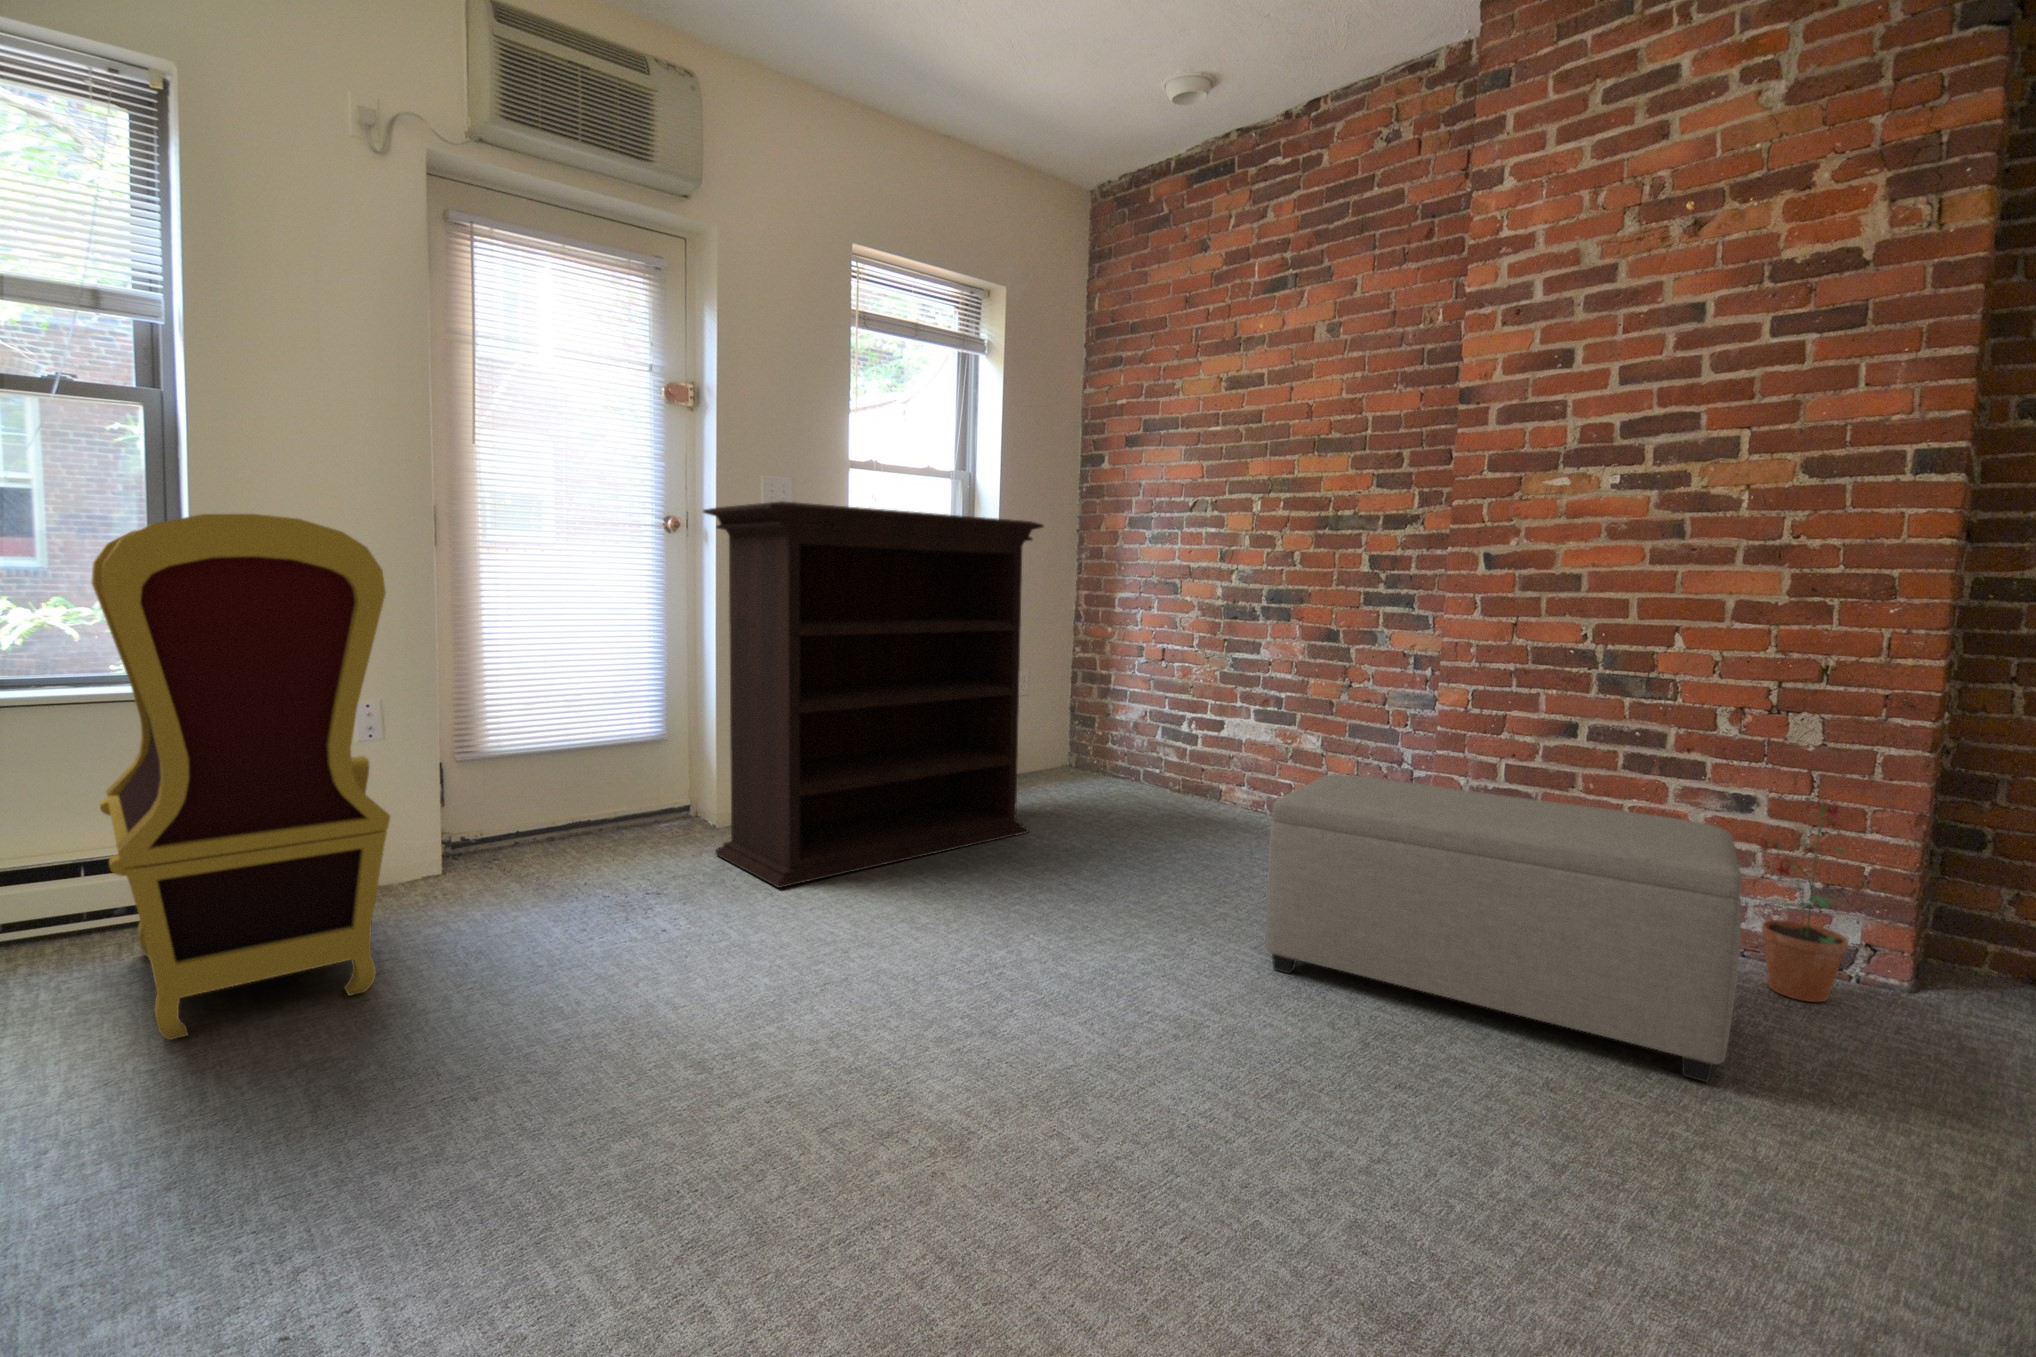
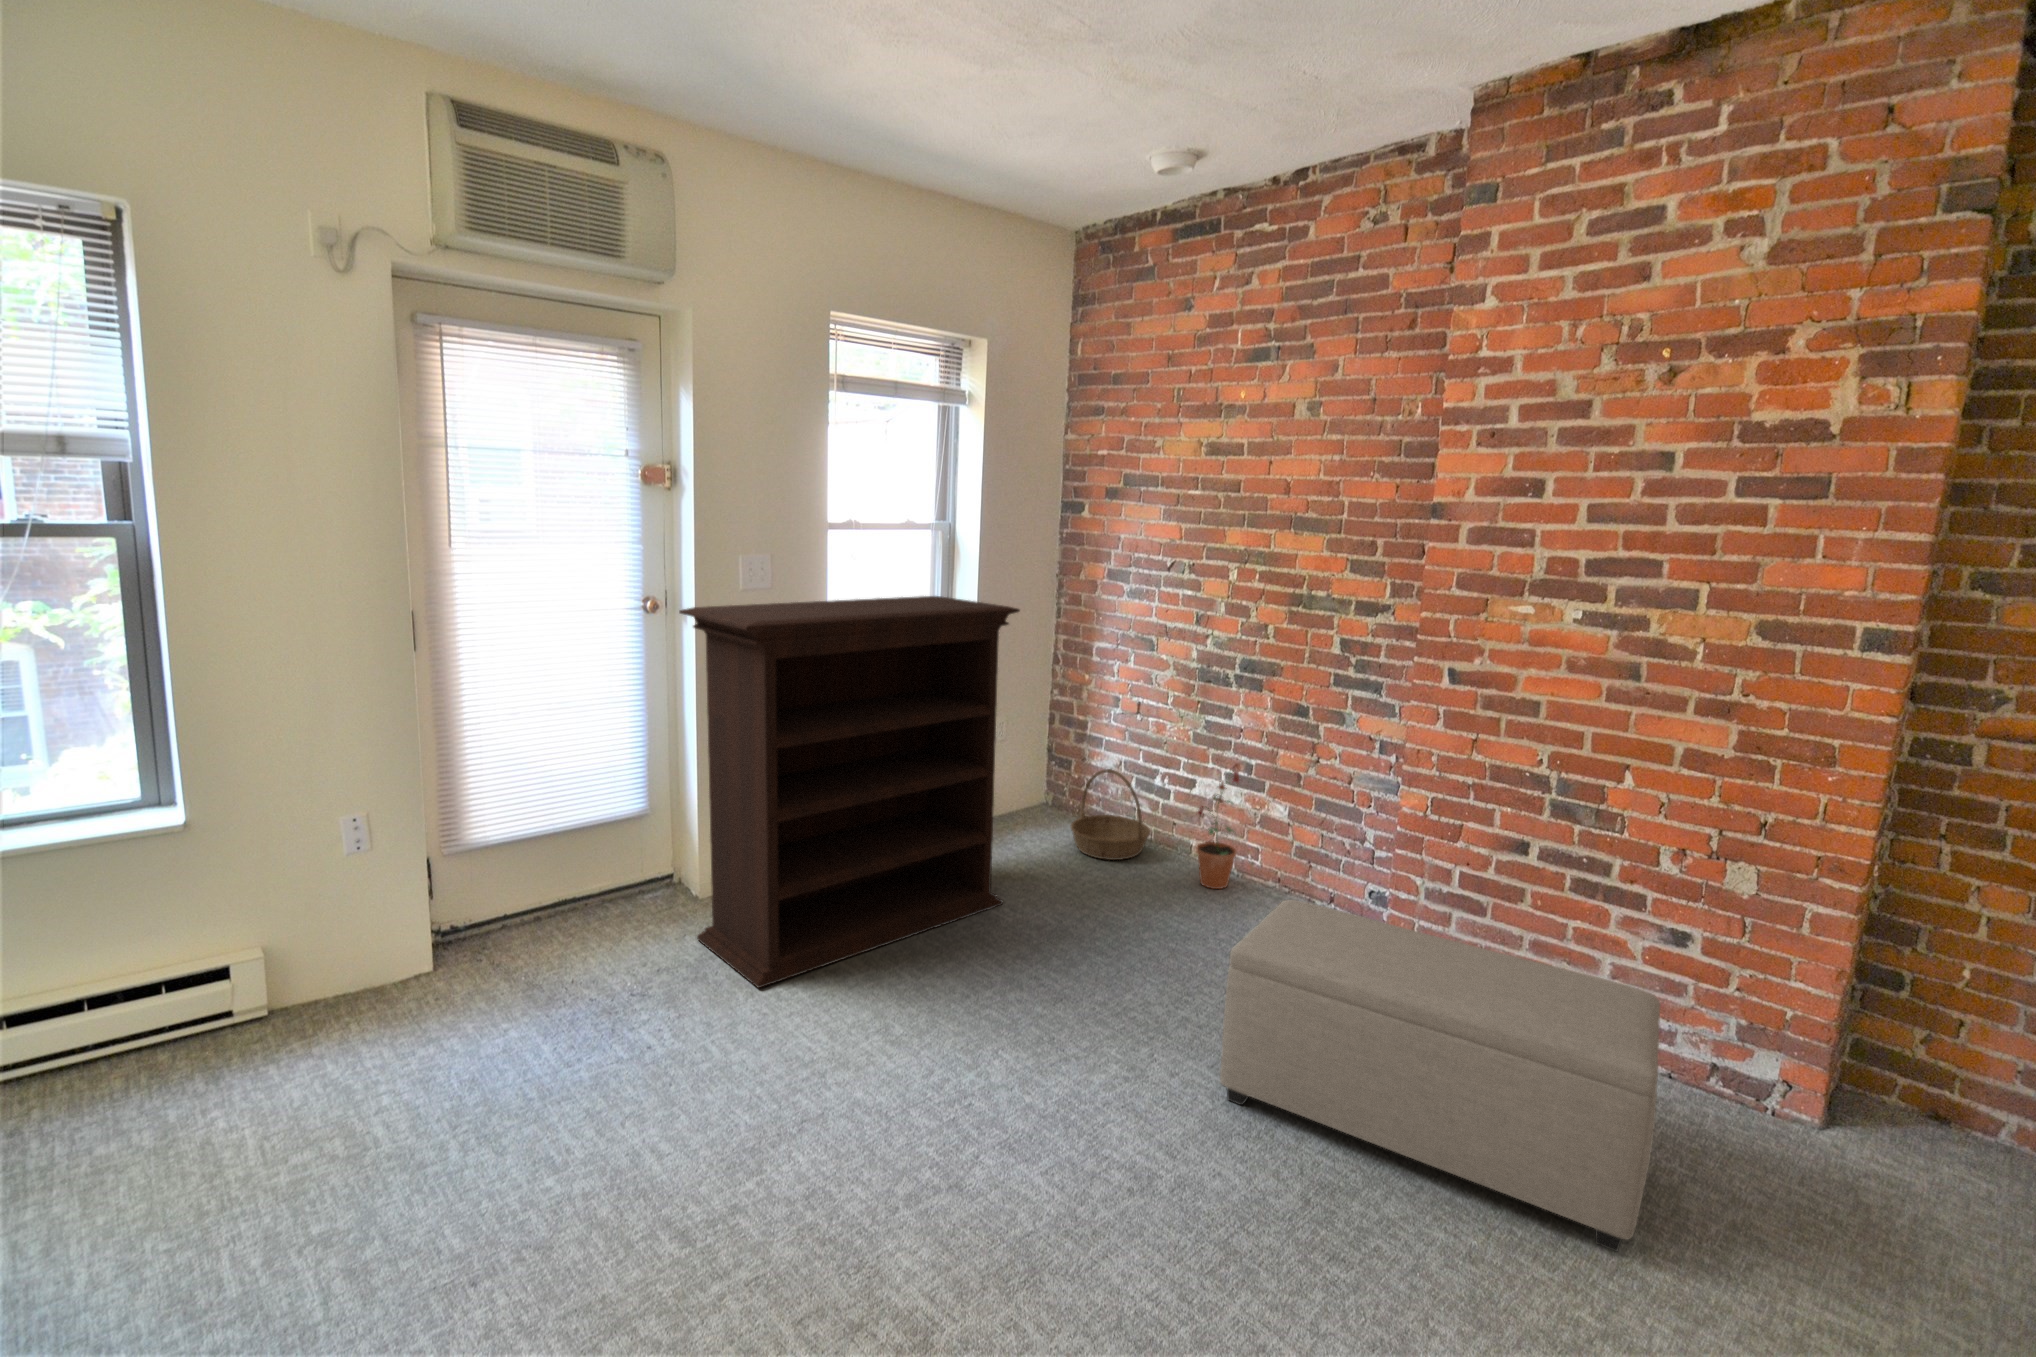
armchair: present [92,514,390,1040] -> none [74,666,381,1208]
basket: none [1095,712,1177,802] -> present [1070,769,1150,860]
potted plant: present [1760,797,1848,1002] -> present [1197,771,1240,889]

